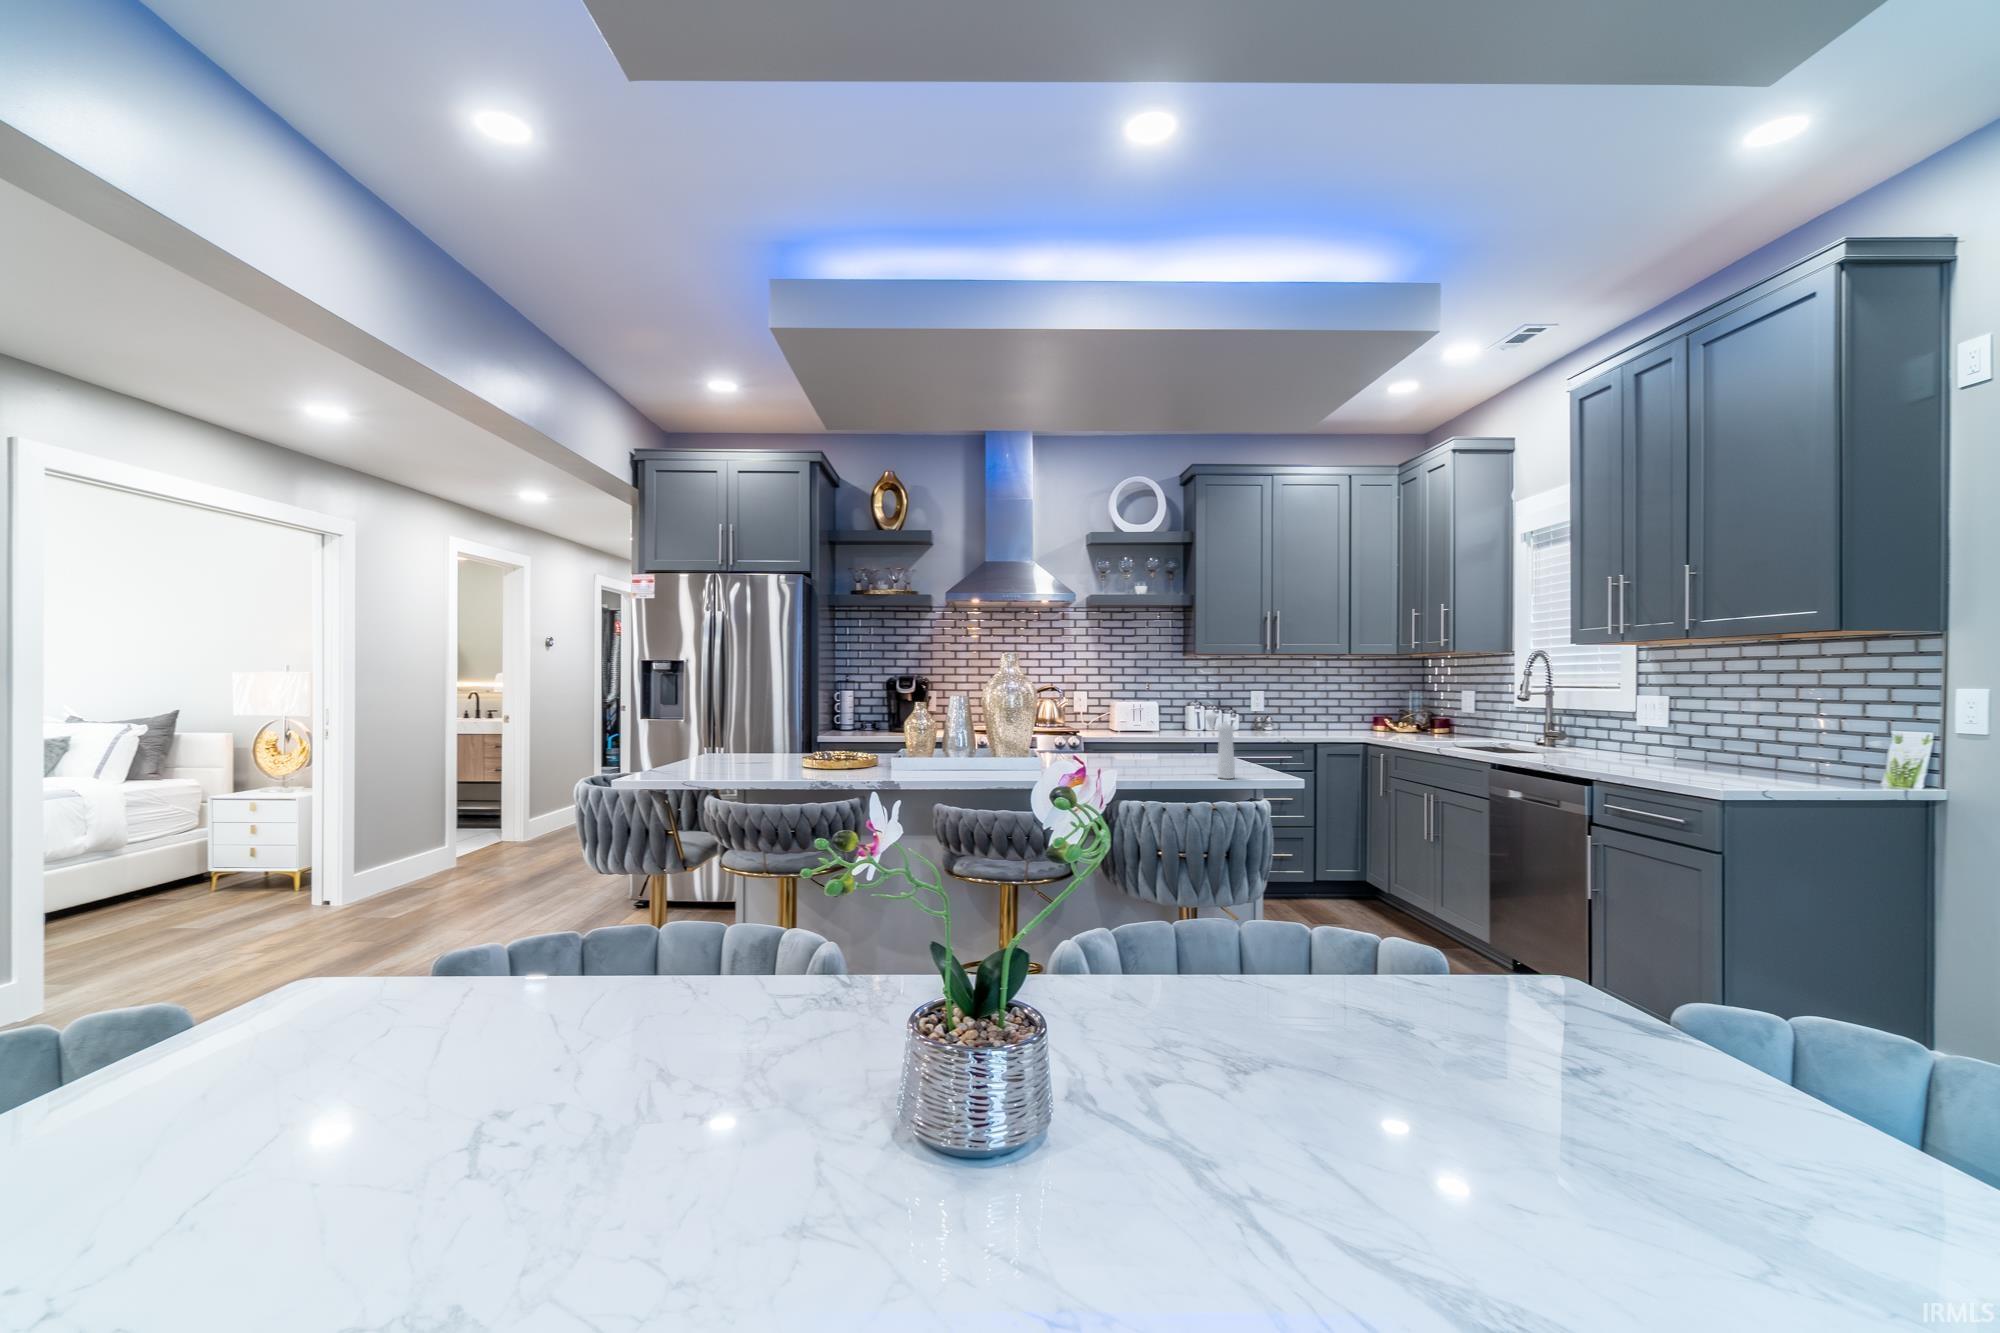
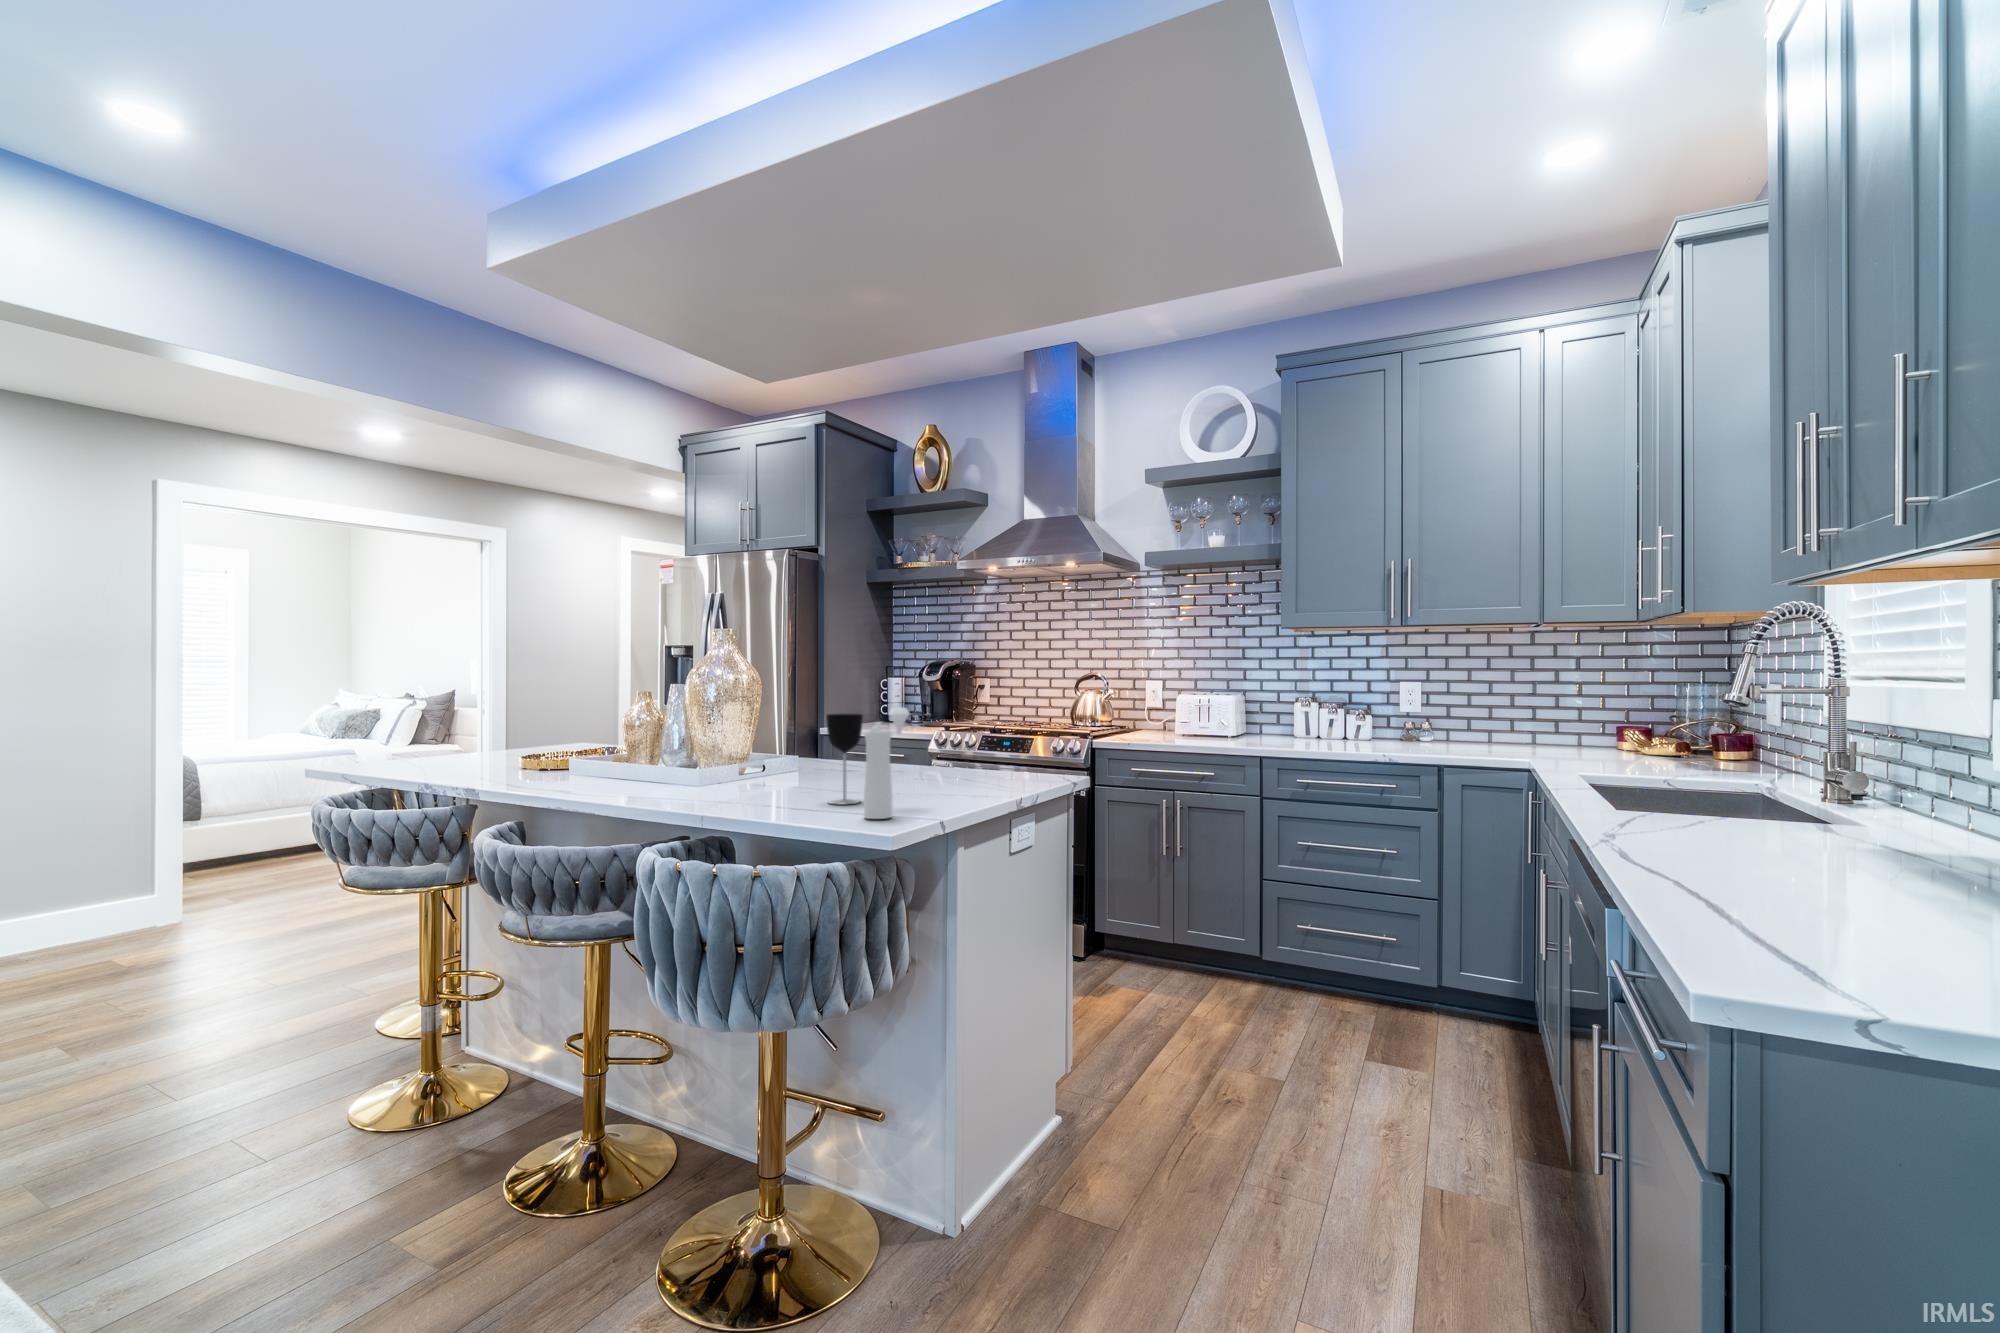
wine glass: none [1153,717,1178,775] -> present [826,714,863,804]

